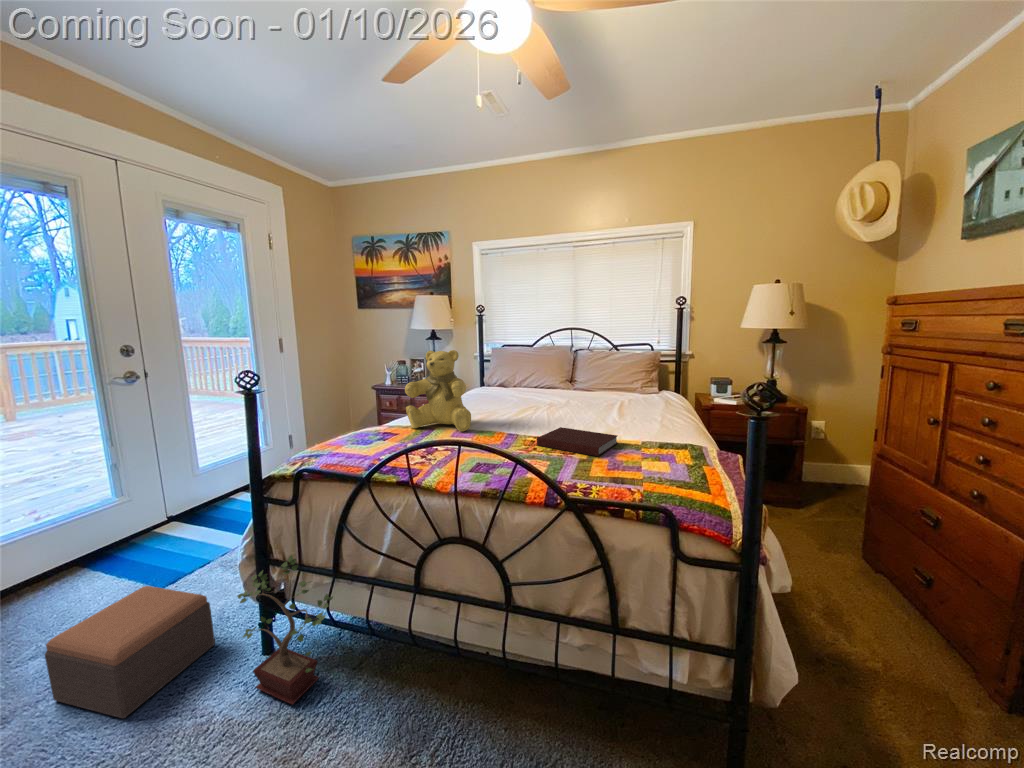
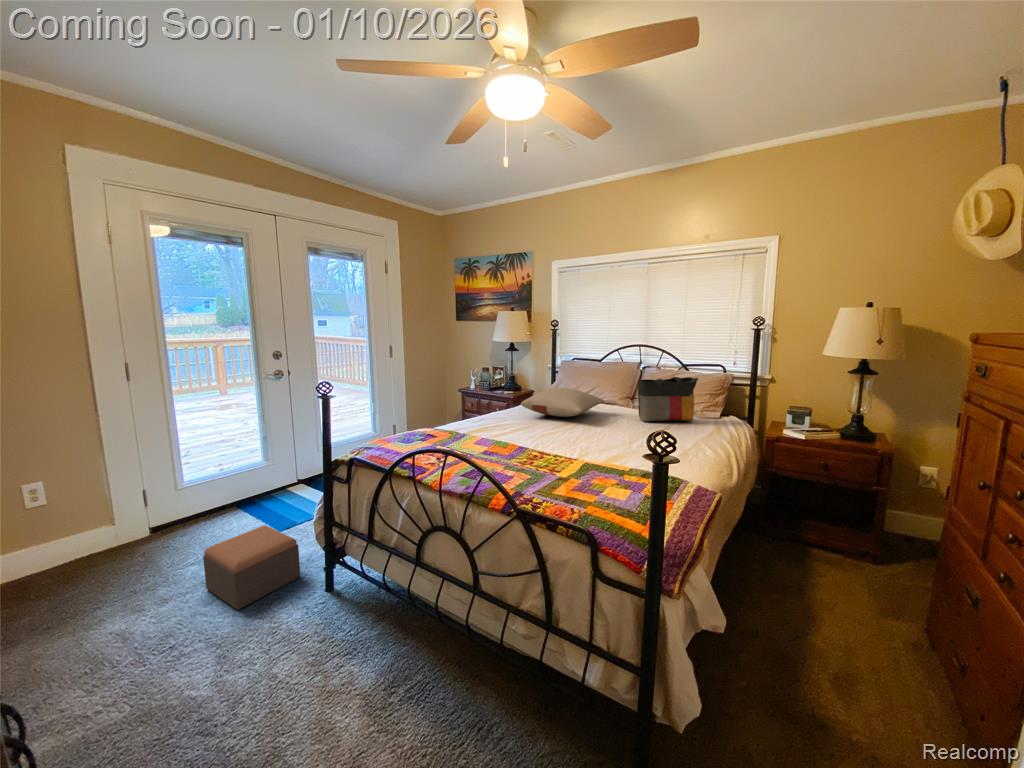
teddy bear: present [405,350,471,431] -> none [449,368,499,440]
tote bag: none [590,354,644,399] -> present [638,377,698,422]
pillow: none [474,372,554,402] -> present [521,388,604,417]
notebook: present [537,427,617,456] -> none [540,446,615,477]
potted plant: present [237,555,333,705] -> none [307,518,363,629]

